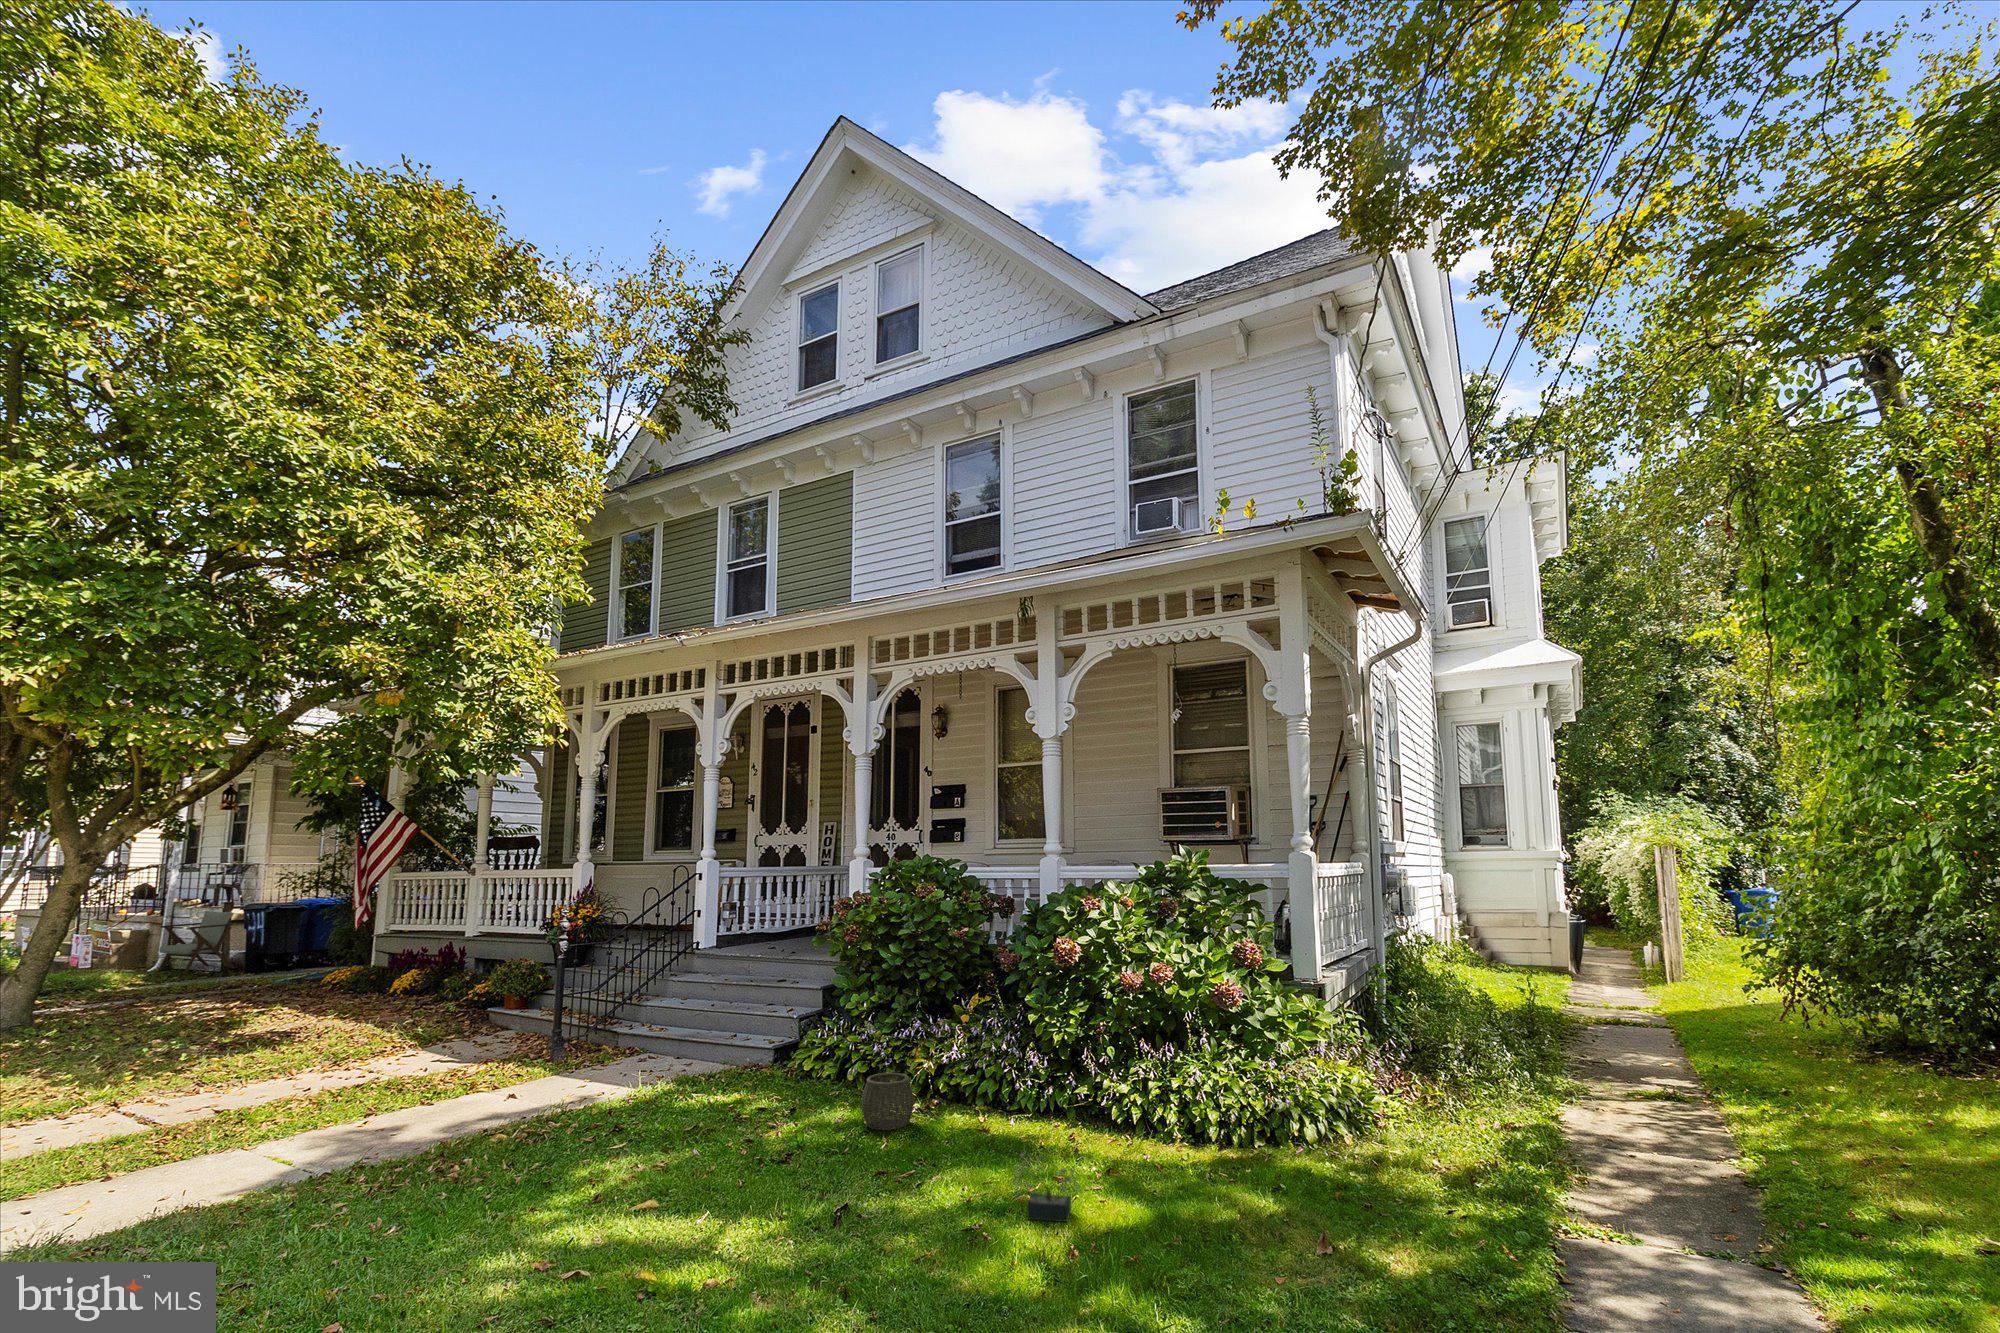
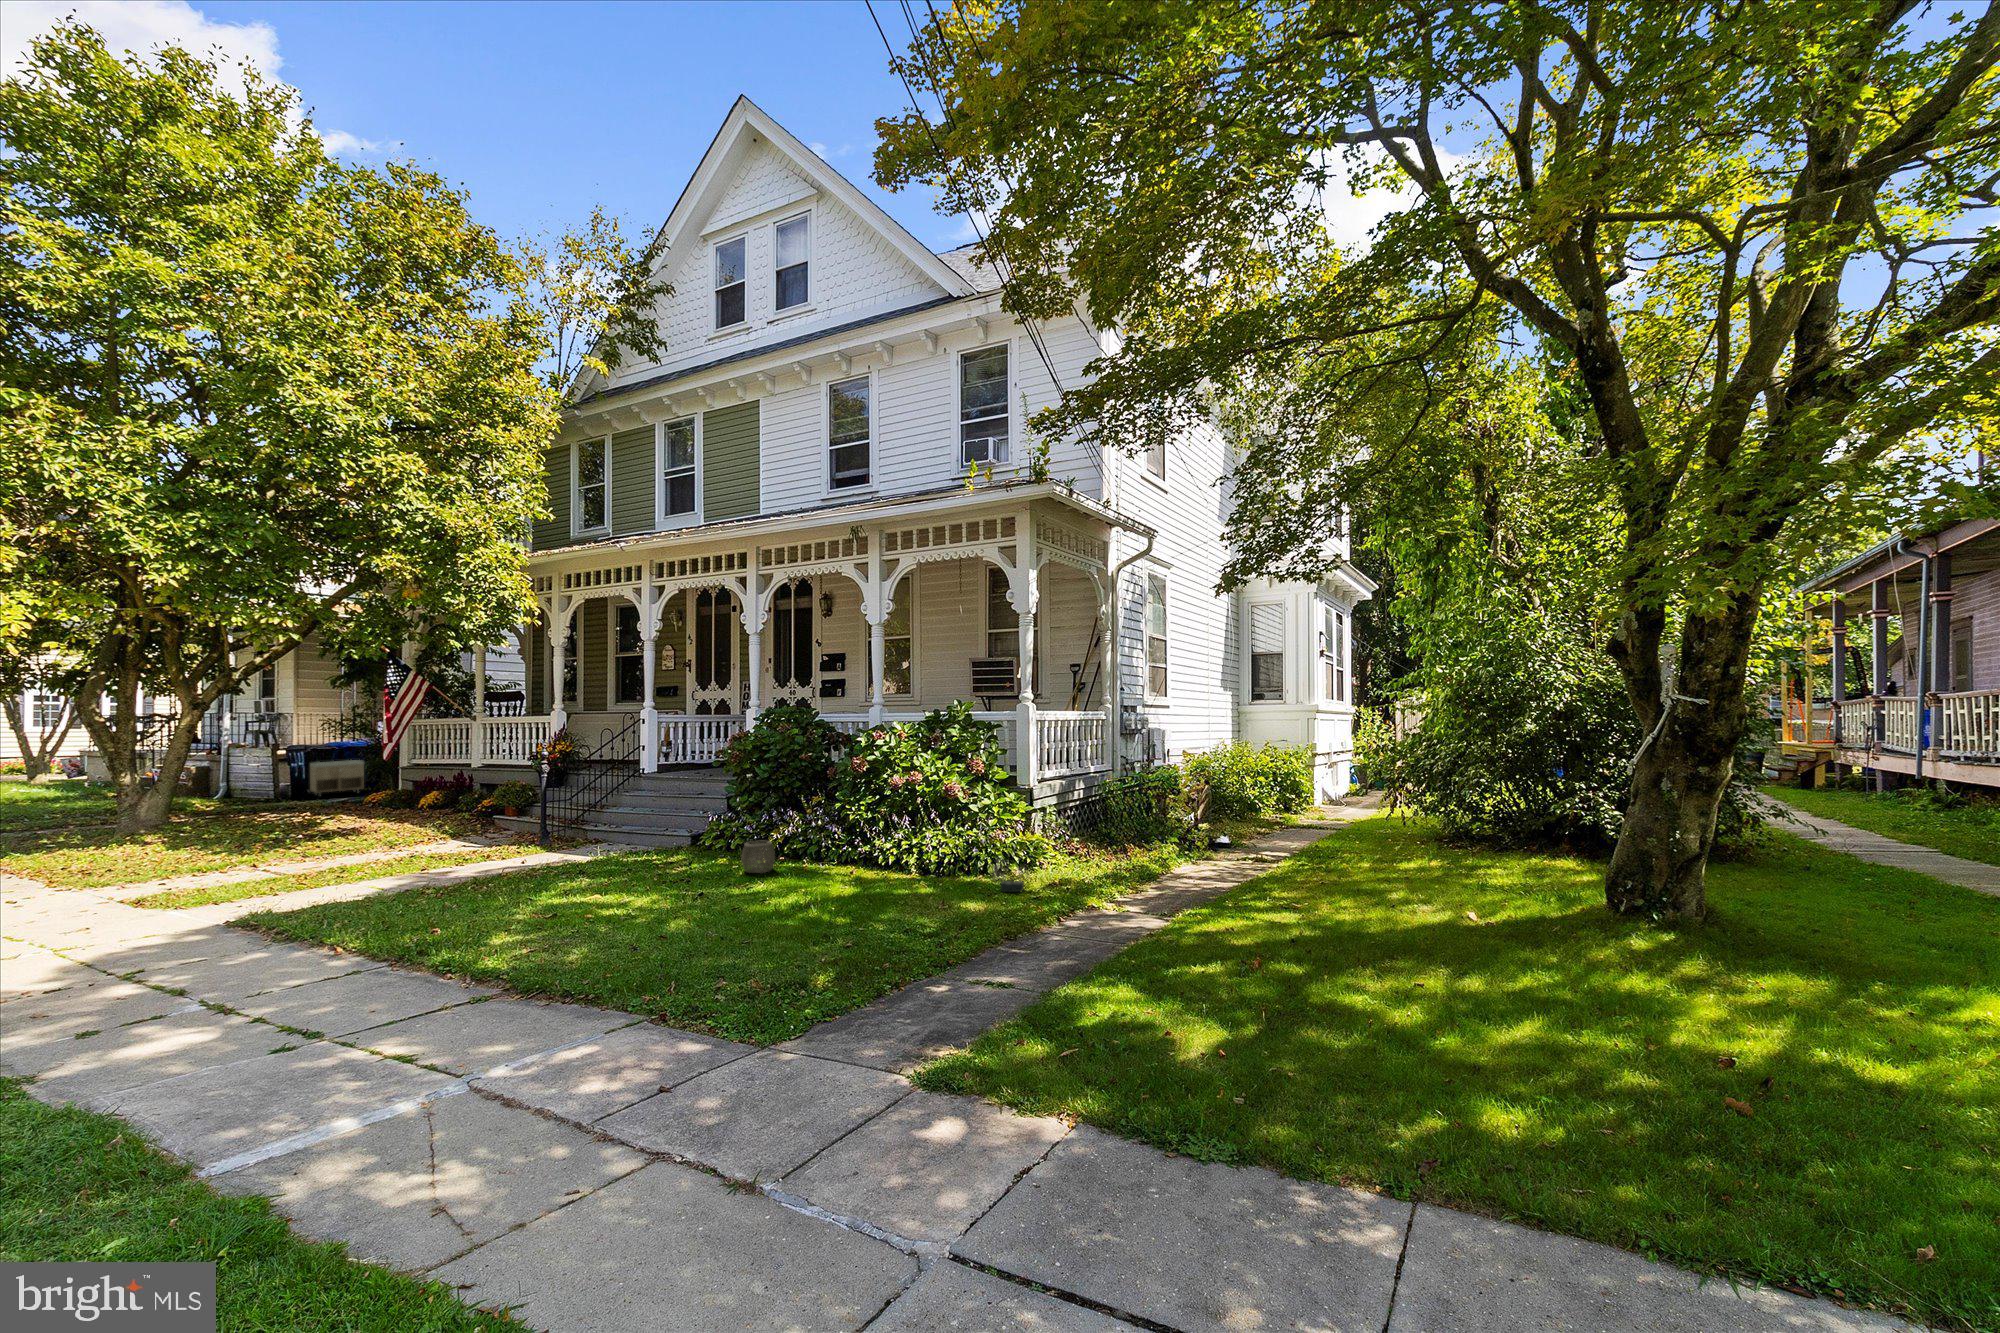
lounge chair: present [157,911,235,974] -> none [224,751,287,799]
storage bench: none [264,923,335,969] -> present [310,760,364,794]
decorative plant: present [1013,1152,1080,1222] -> present [993,860,1024,892]

